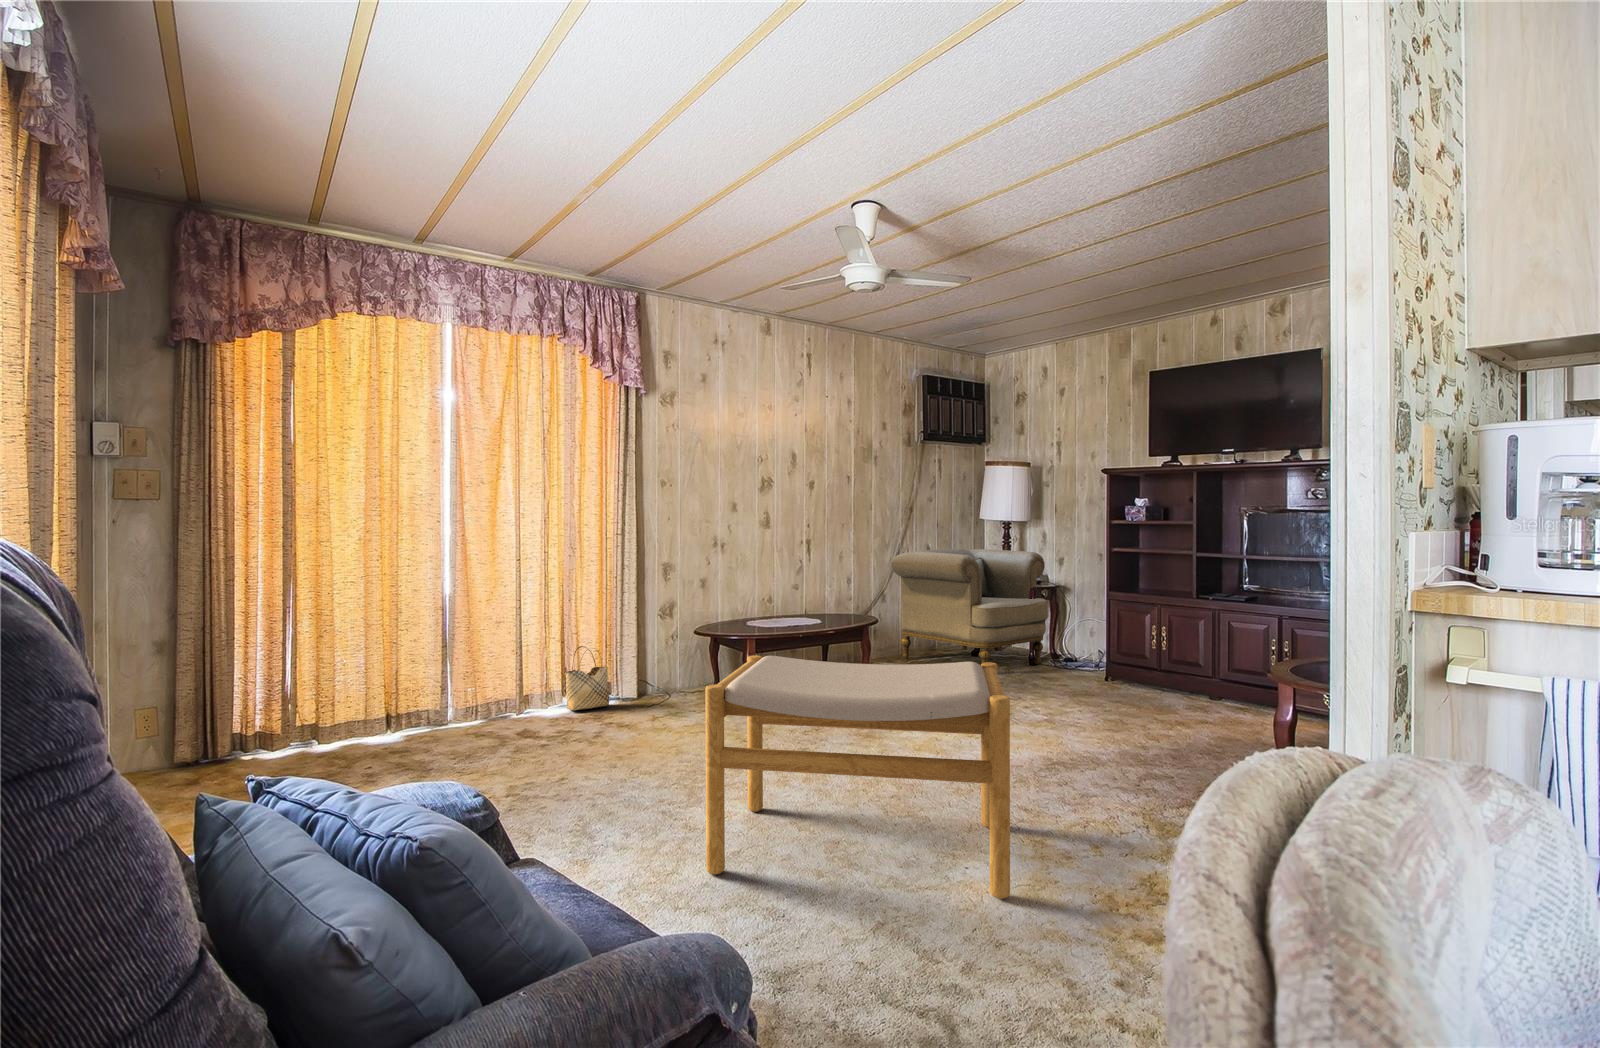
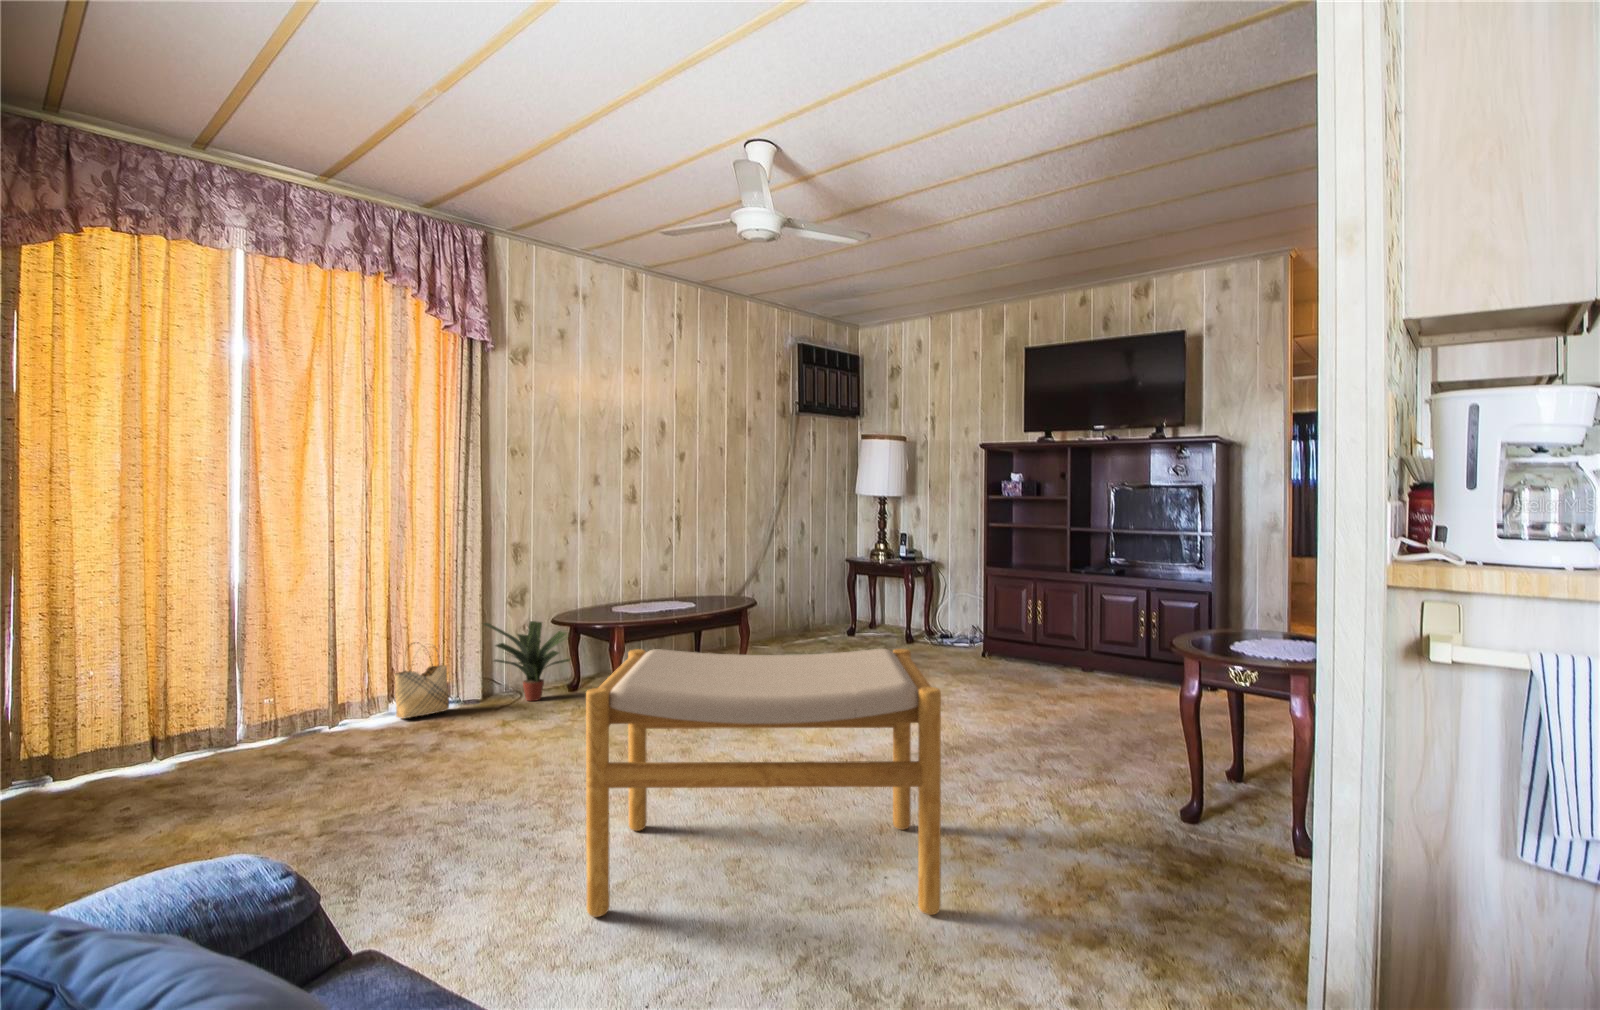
armchair: present [891,549,1048,664] -> none [765,527,924,656]
potted plant: none [635,631,712,701] -> present [483,621,570,701]

